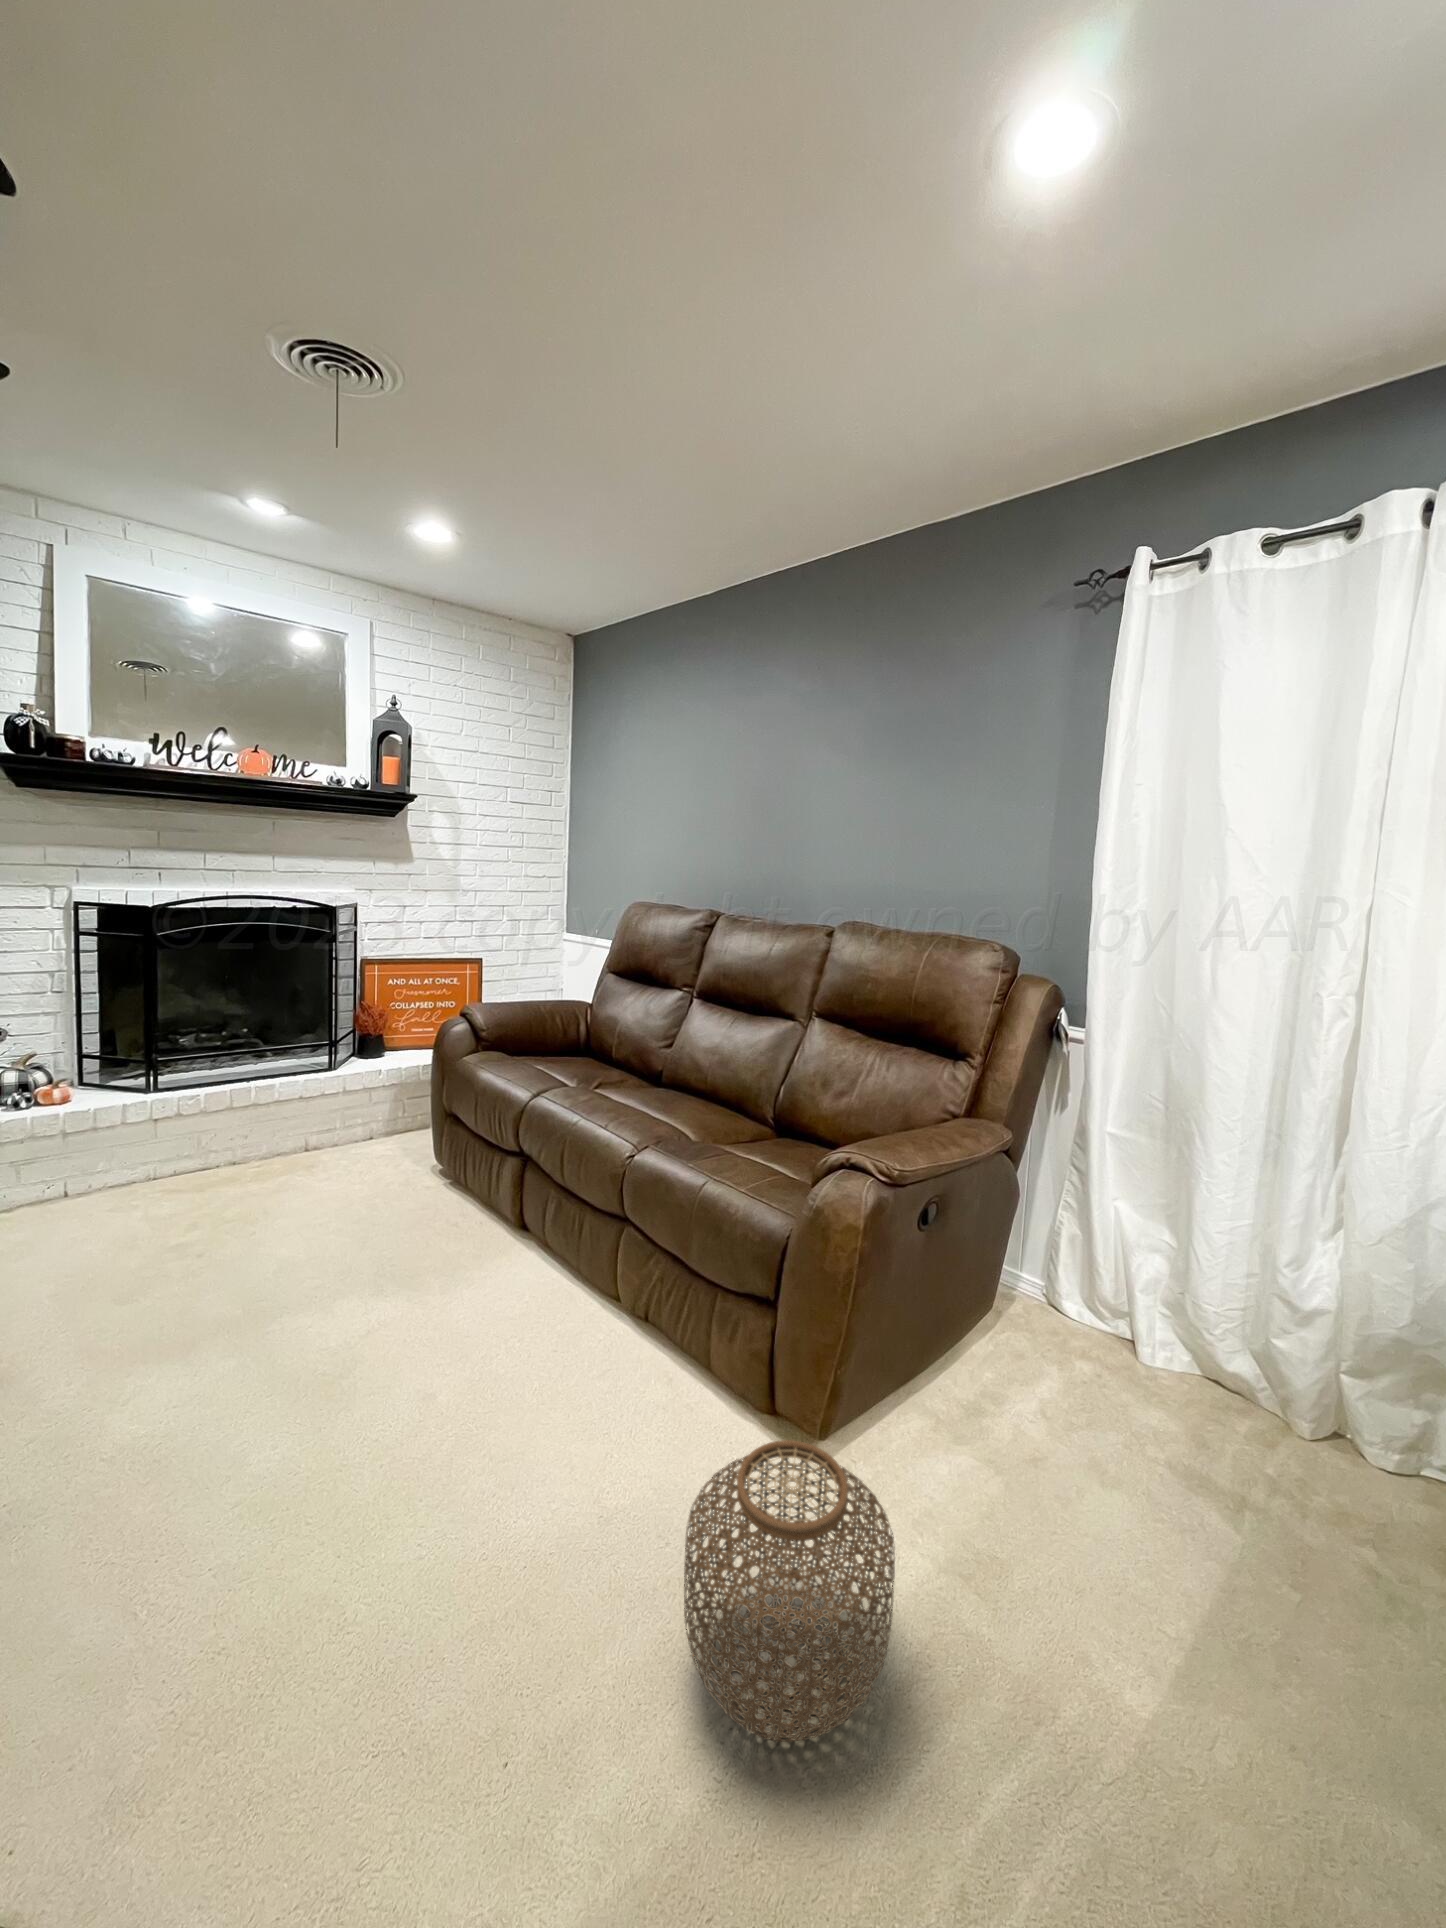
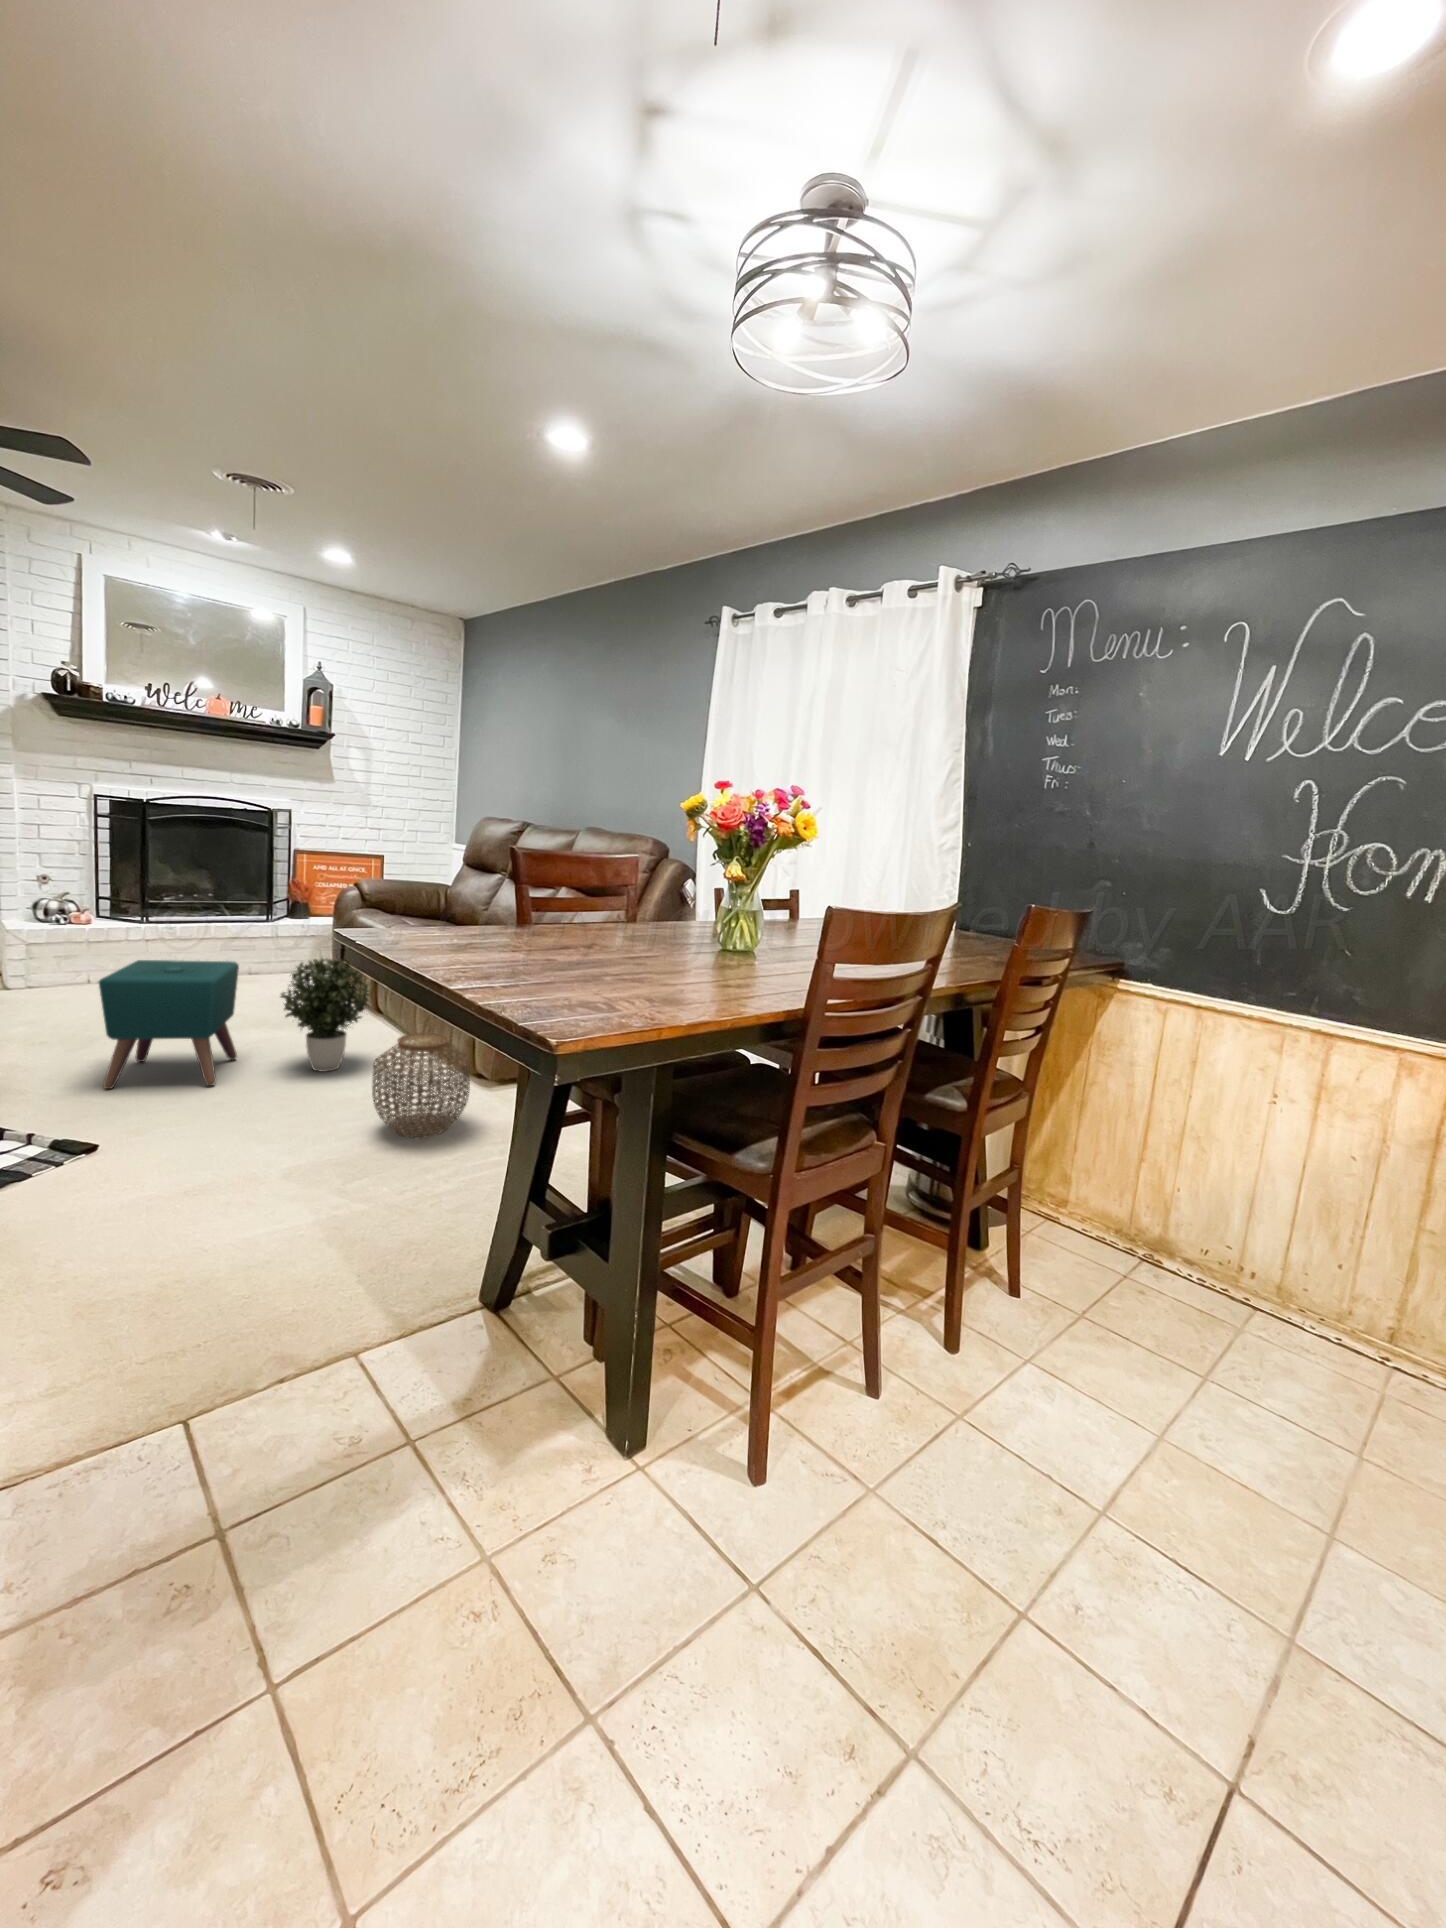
potted plant: none [415,1209,575,1436] -> present [281,958,371,1072]
ottoman: none [44,1231,328,1587] -> present [99,960,239,1089]

